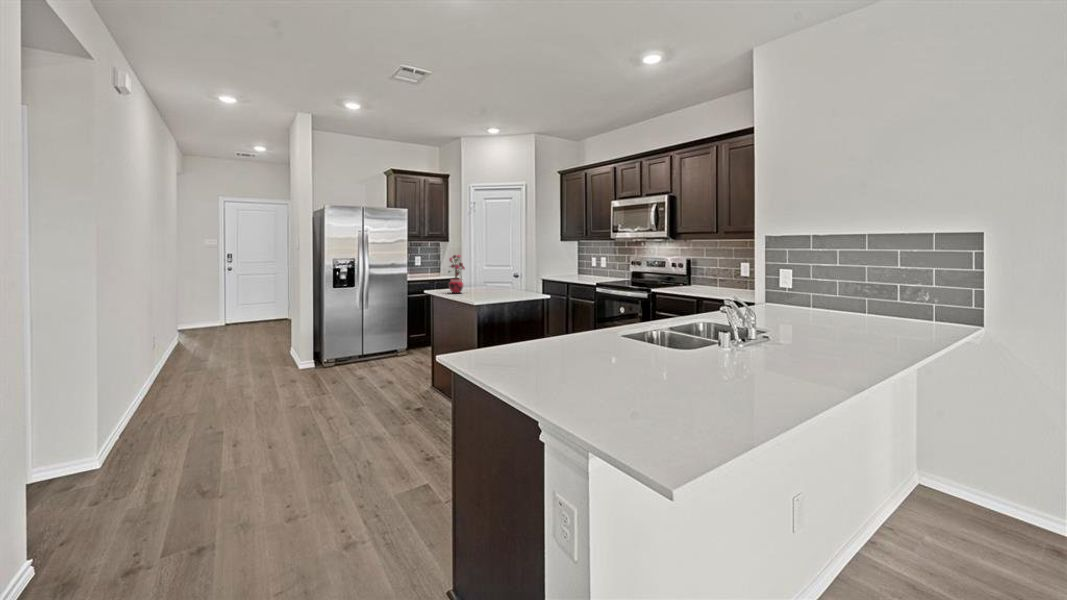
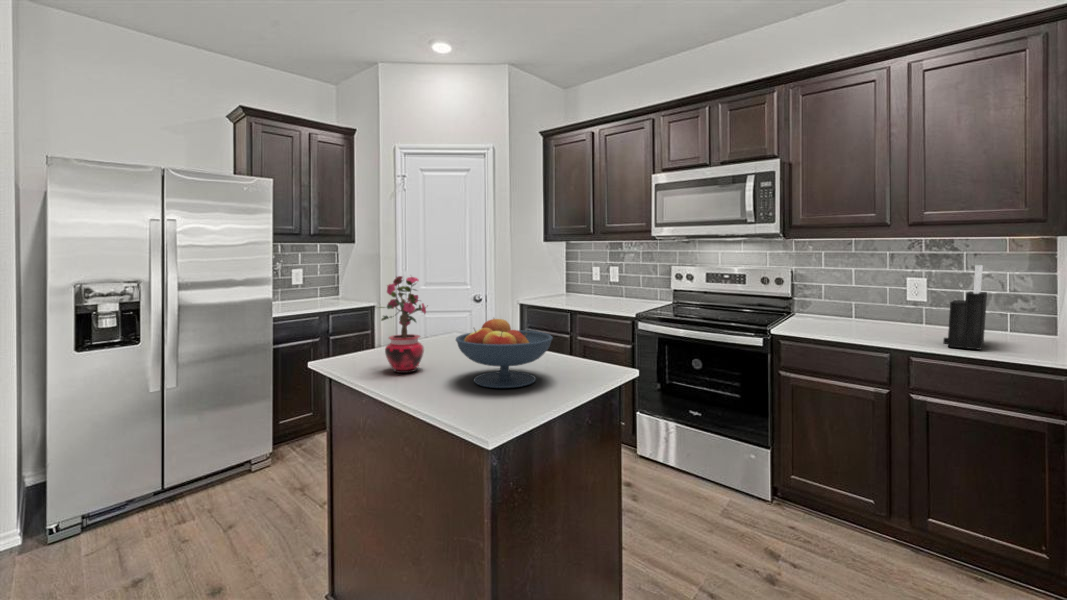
knife block: none [717,253,742,294] -> present [943,265,987,349]
fruit bowl: none [472,272,510,296] -> present [456,319,553,388]

